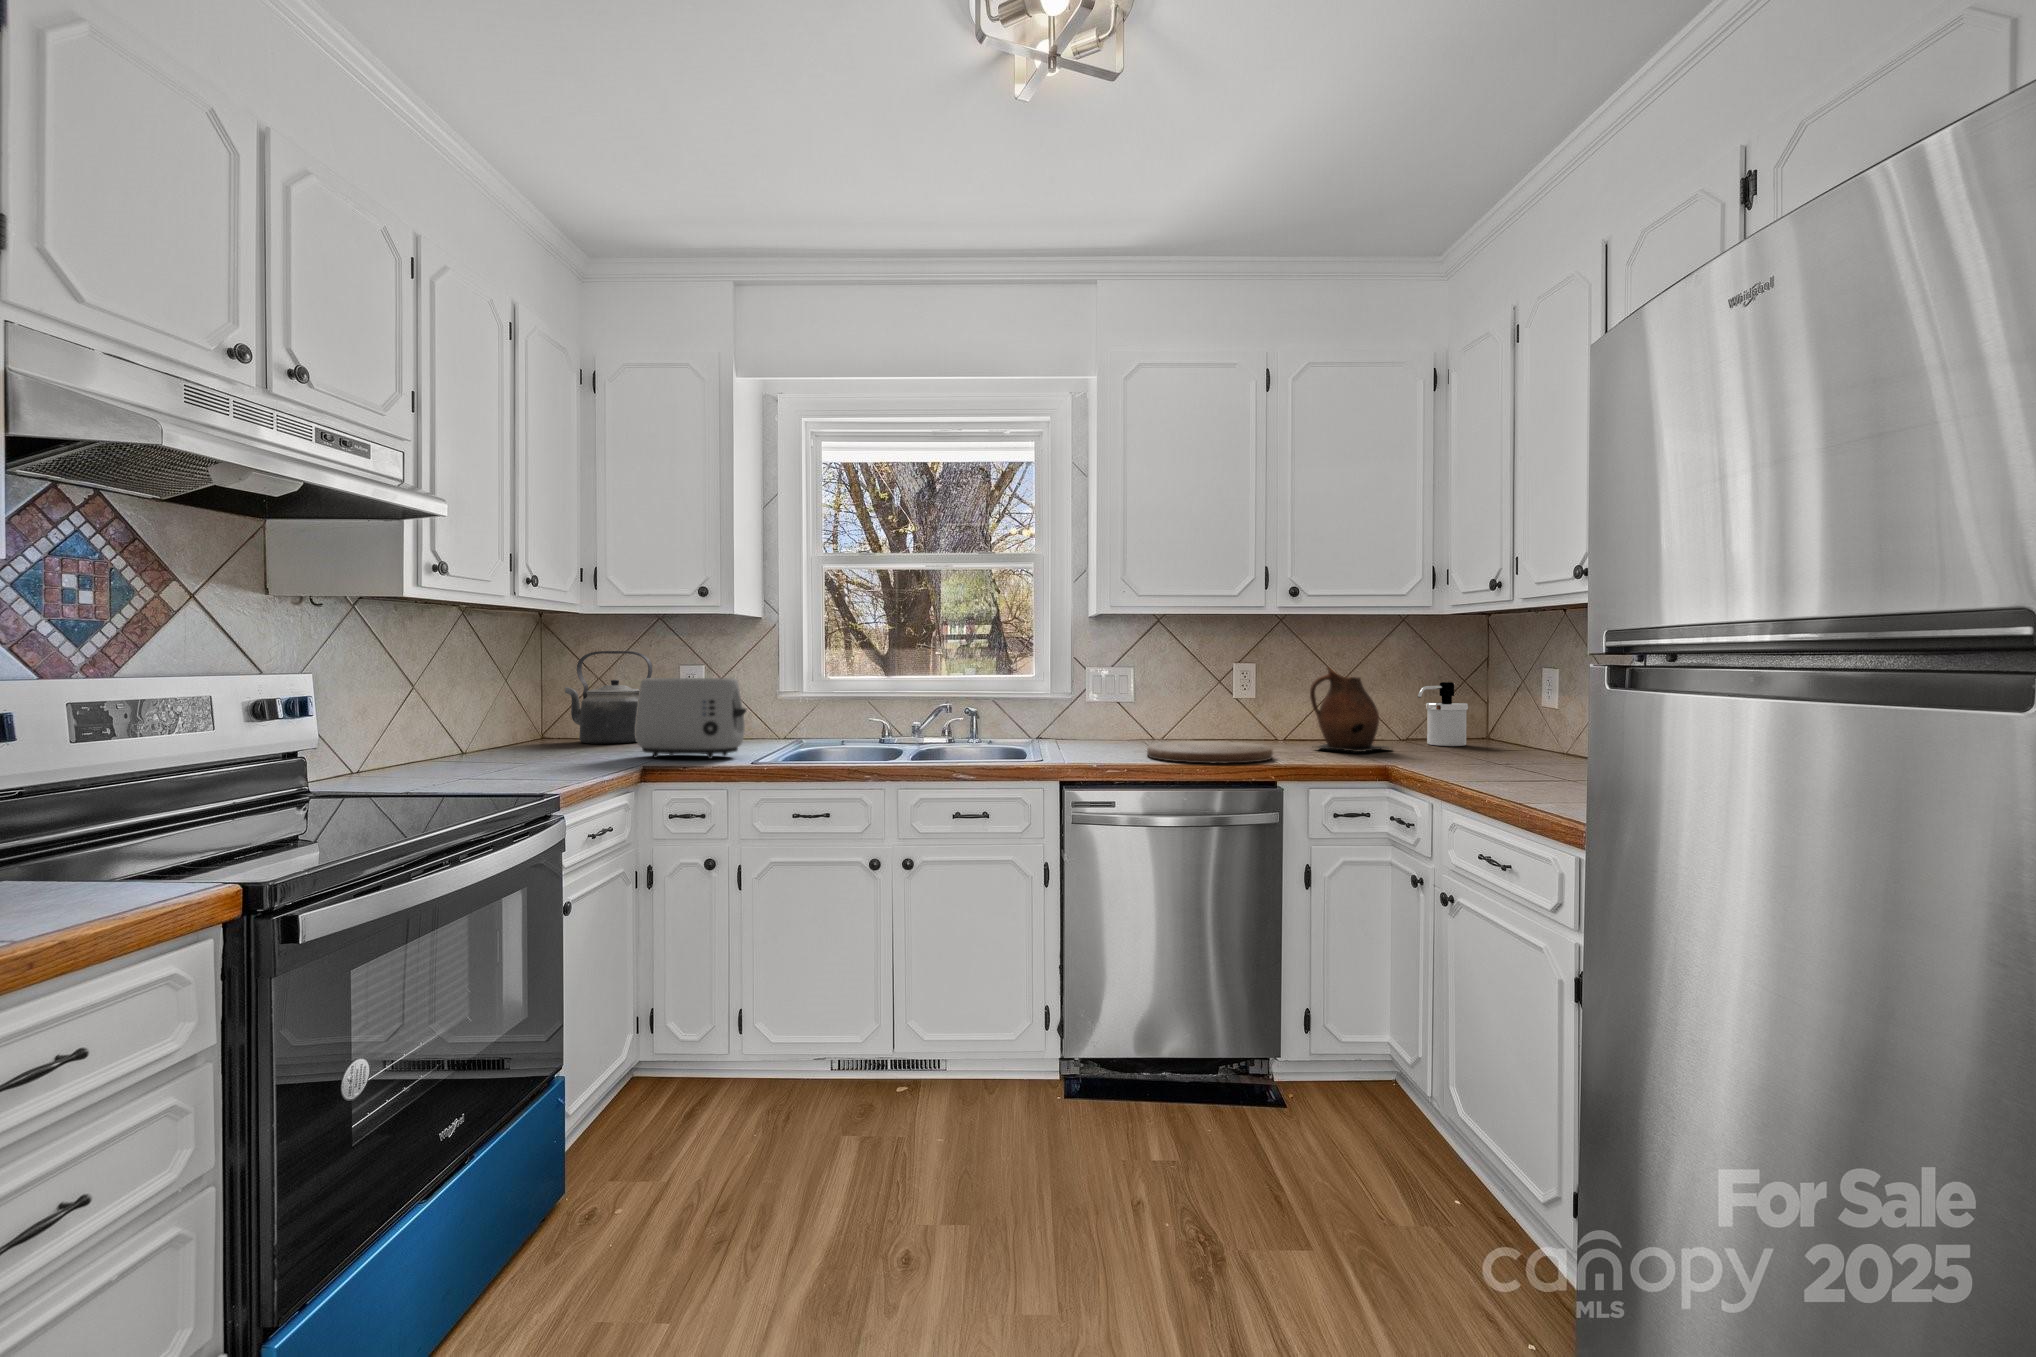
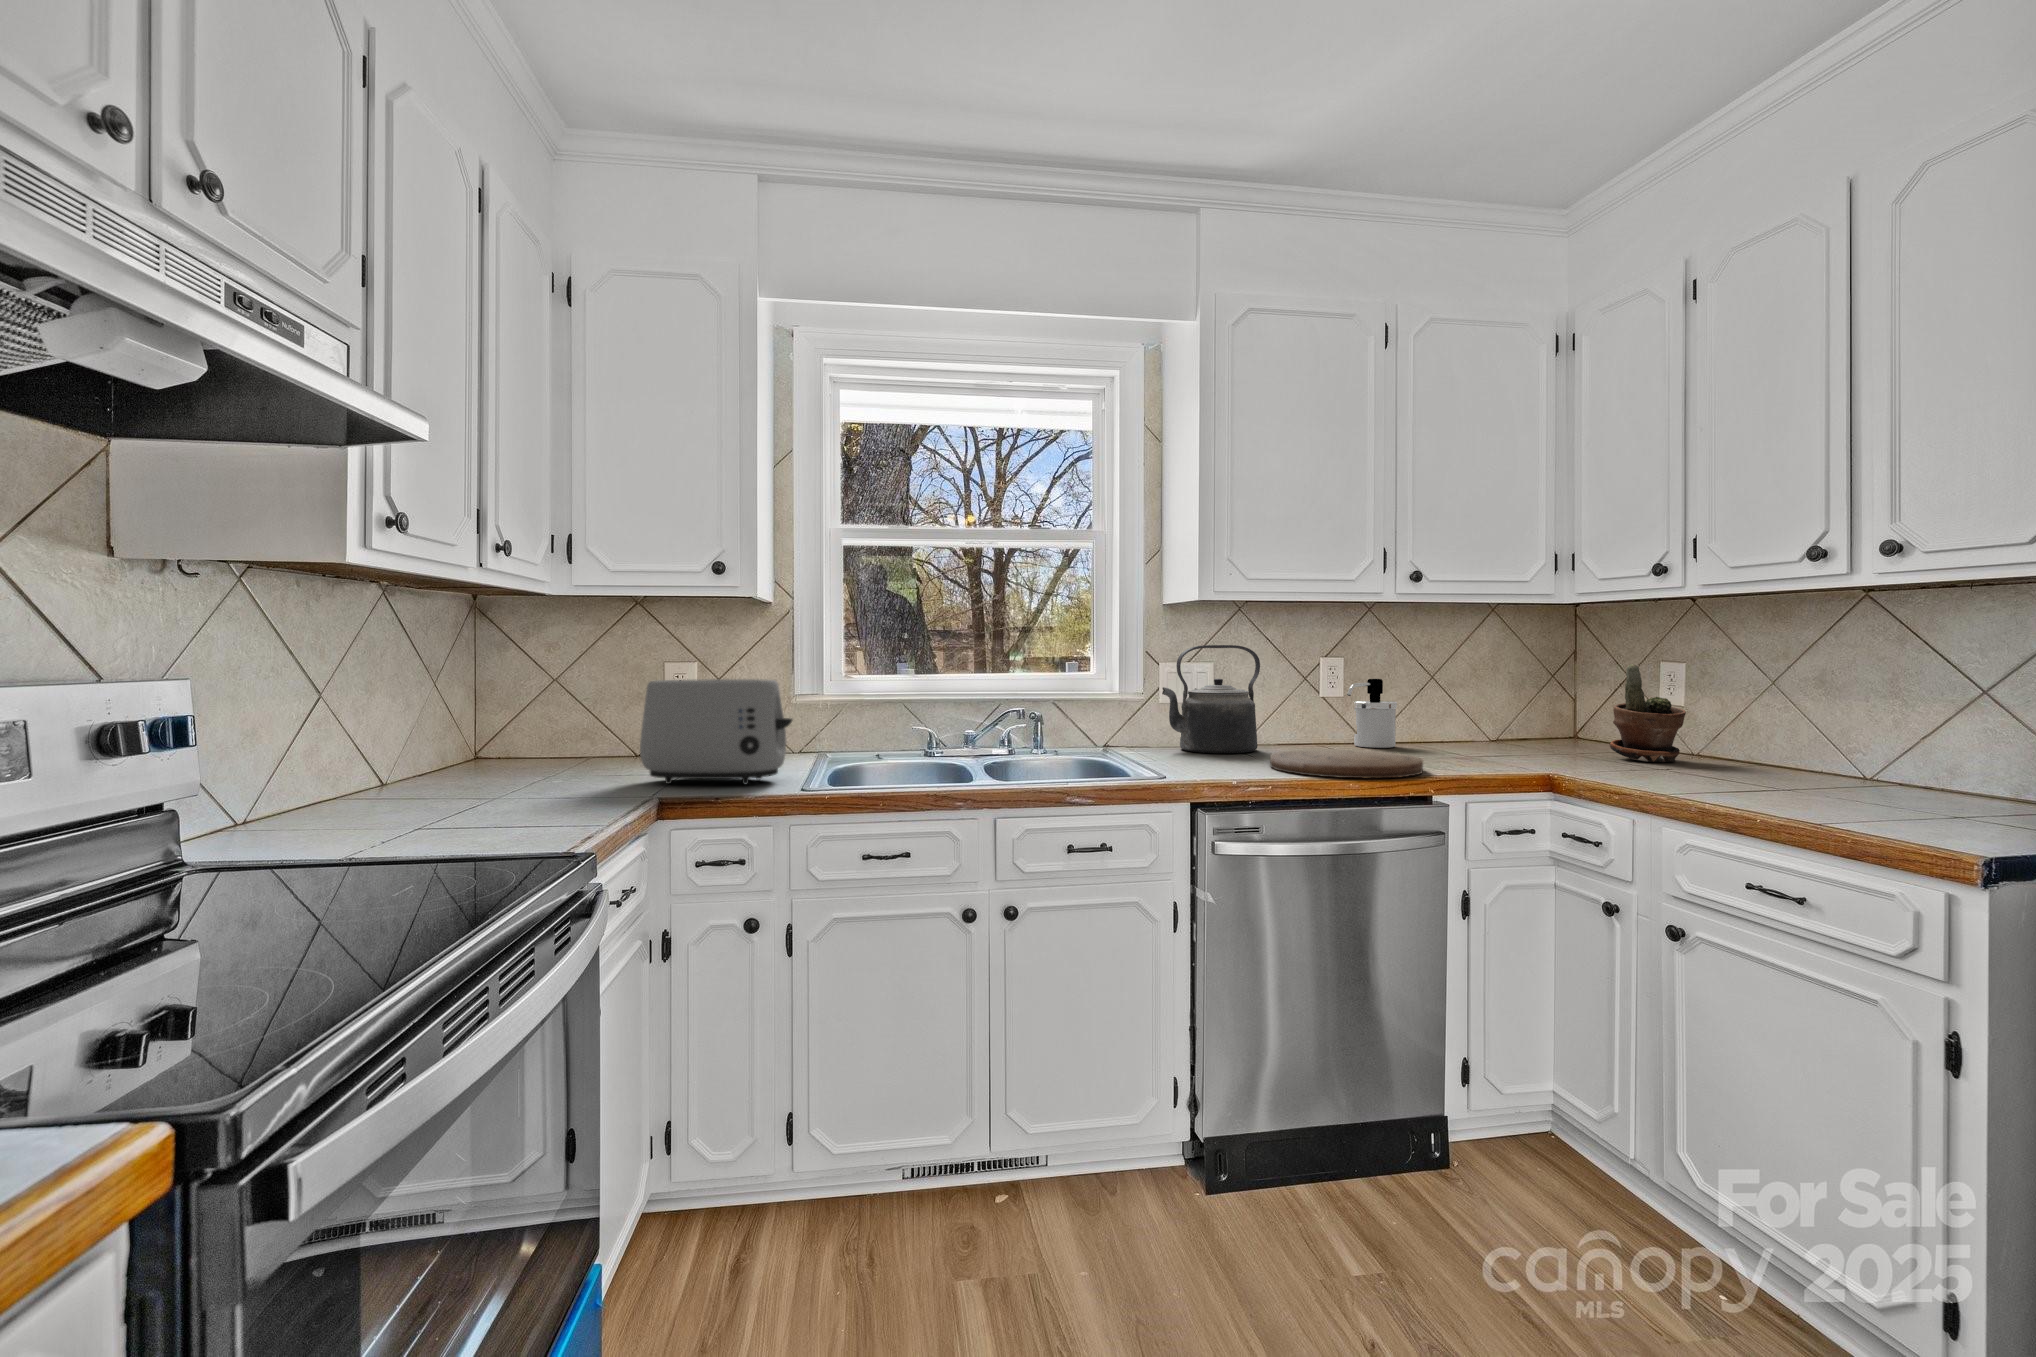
kettle: present [565,651,652,744] -> present [1162,645,1260,753]
ceramic pitcher: present [1310,668,1389,752] -> none [1429,664,1521,761]
potted plant: none [1473,668,1535,757] -> present [1610,664,1686,762]
soap dispenser: present [1418,682,1468,746] -> present [1347,679,1397,748]

